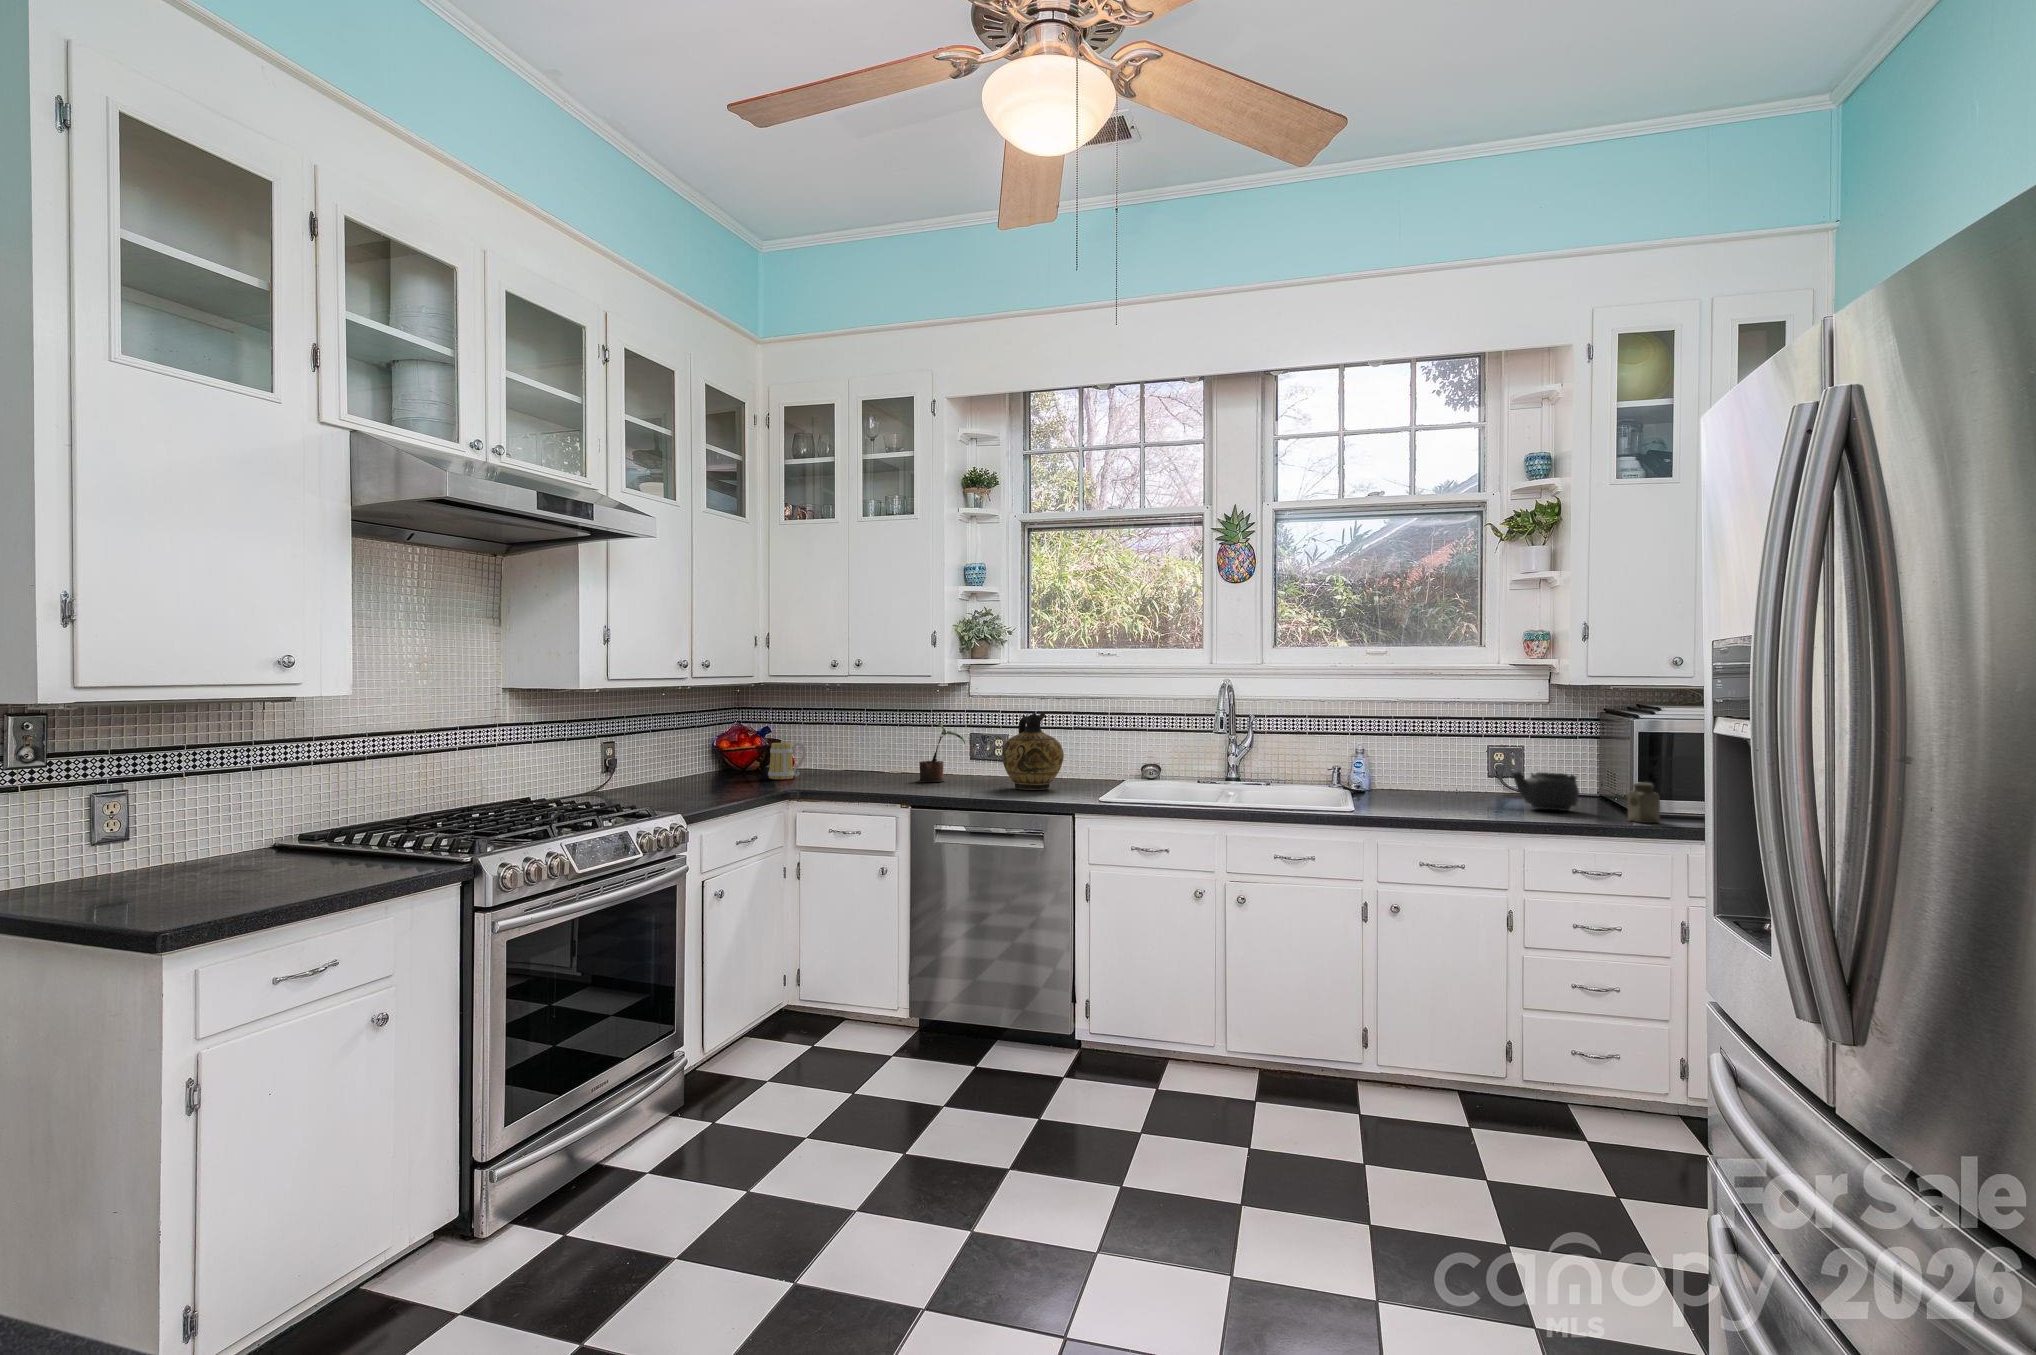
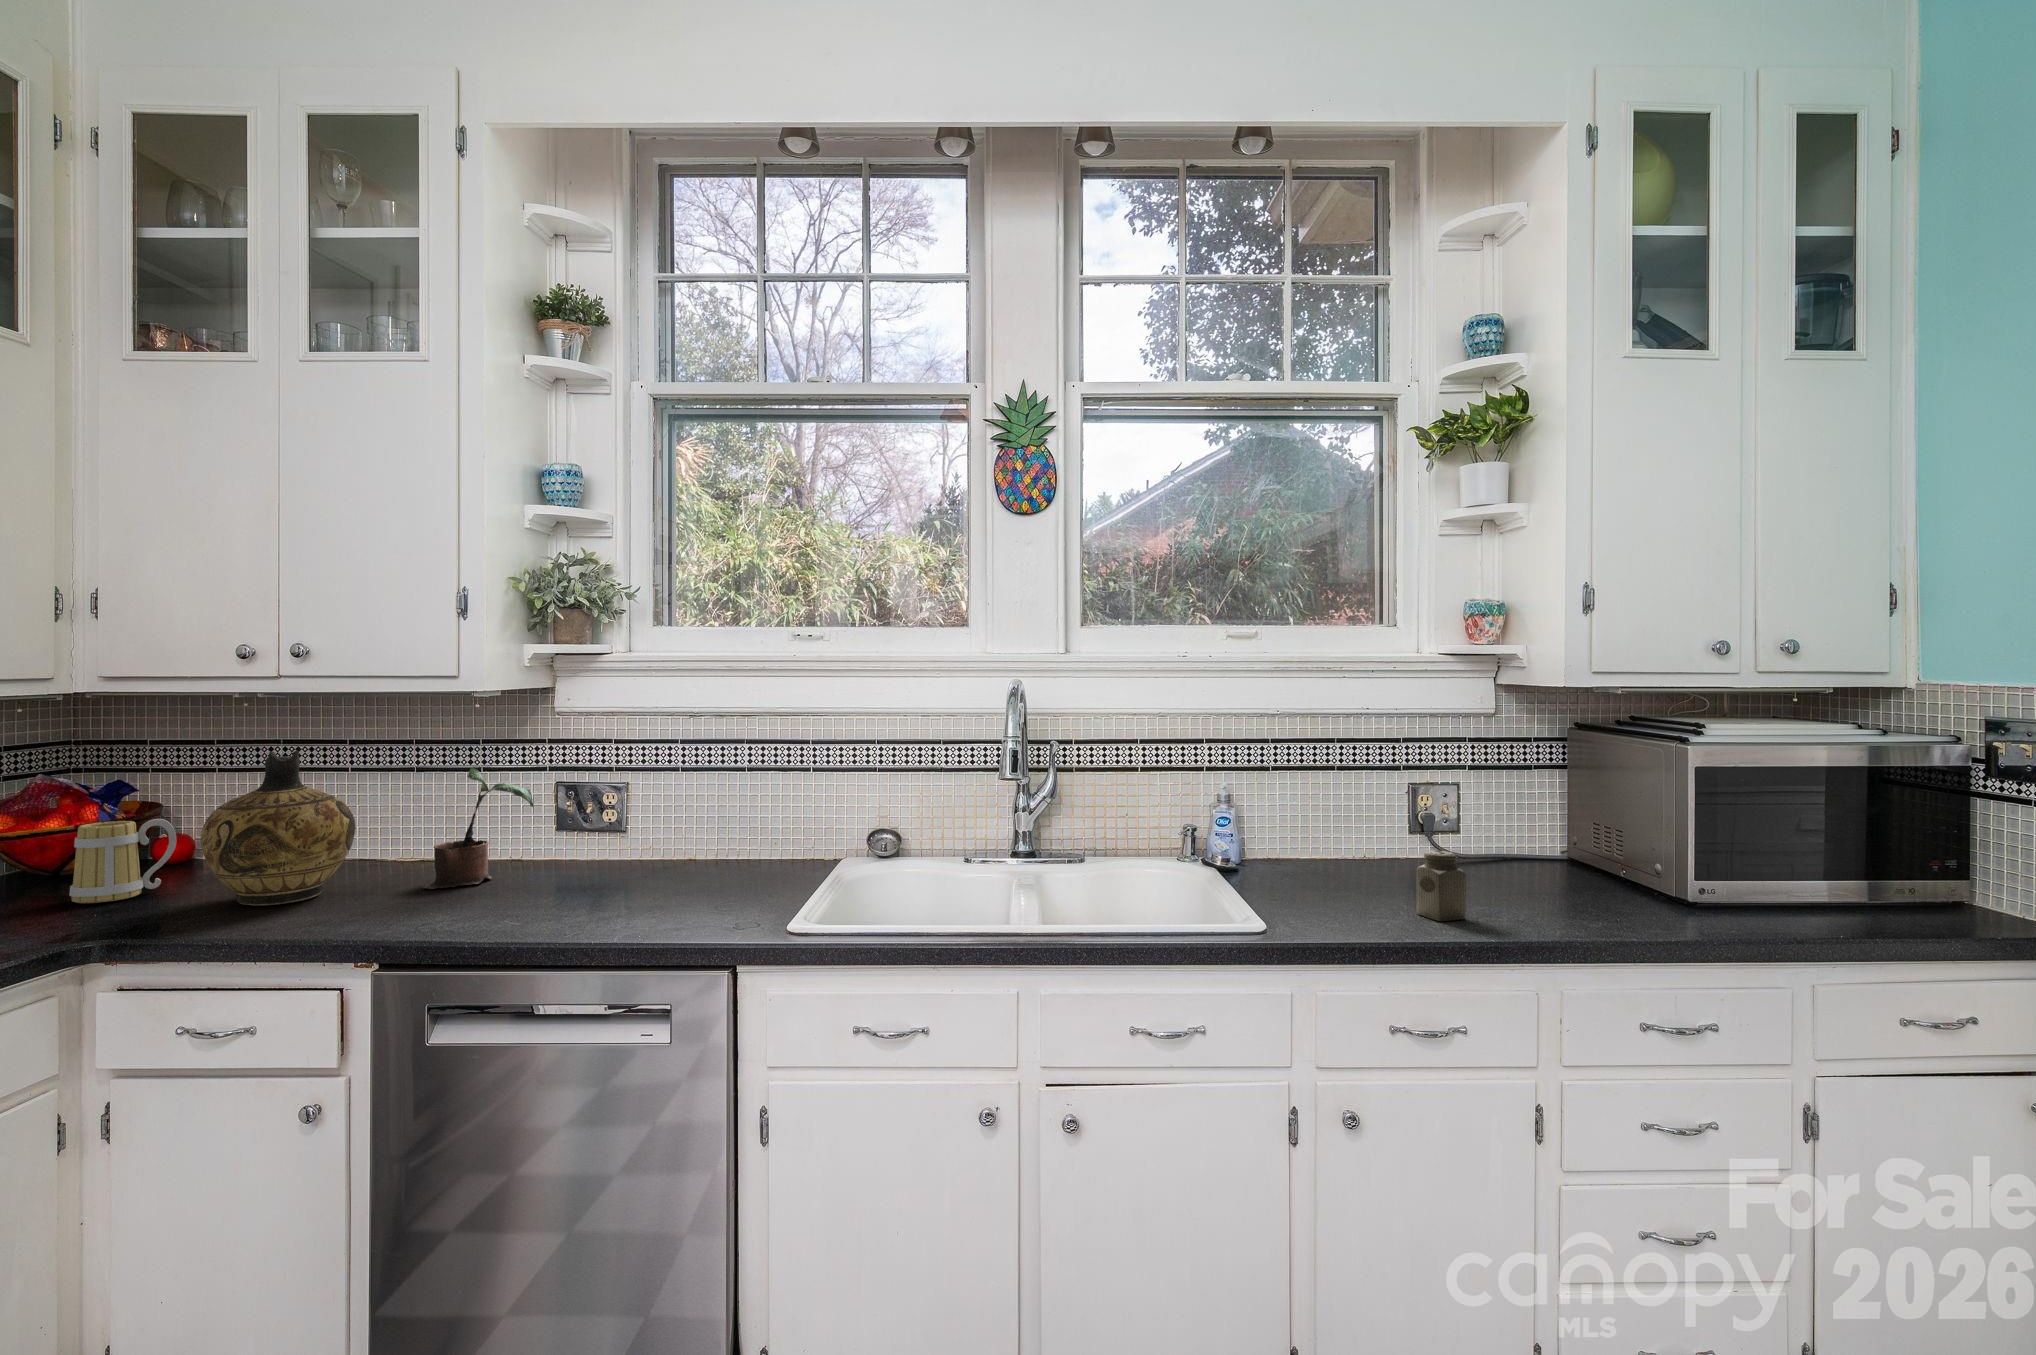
ceramic jug: present [1002,713,1064,790] -> present [201,750,356,905]
teapot: present [1512,772,1579,811] -> none [1482,830,1591,897]
salt shaker: present [1628,783,1660,823] -> present [1416,851,1466,921]

